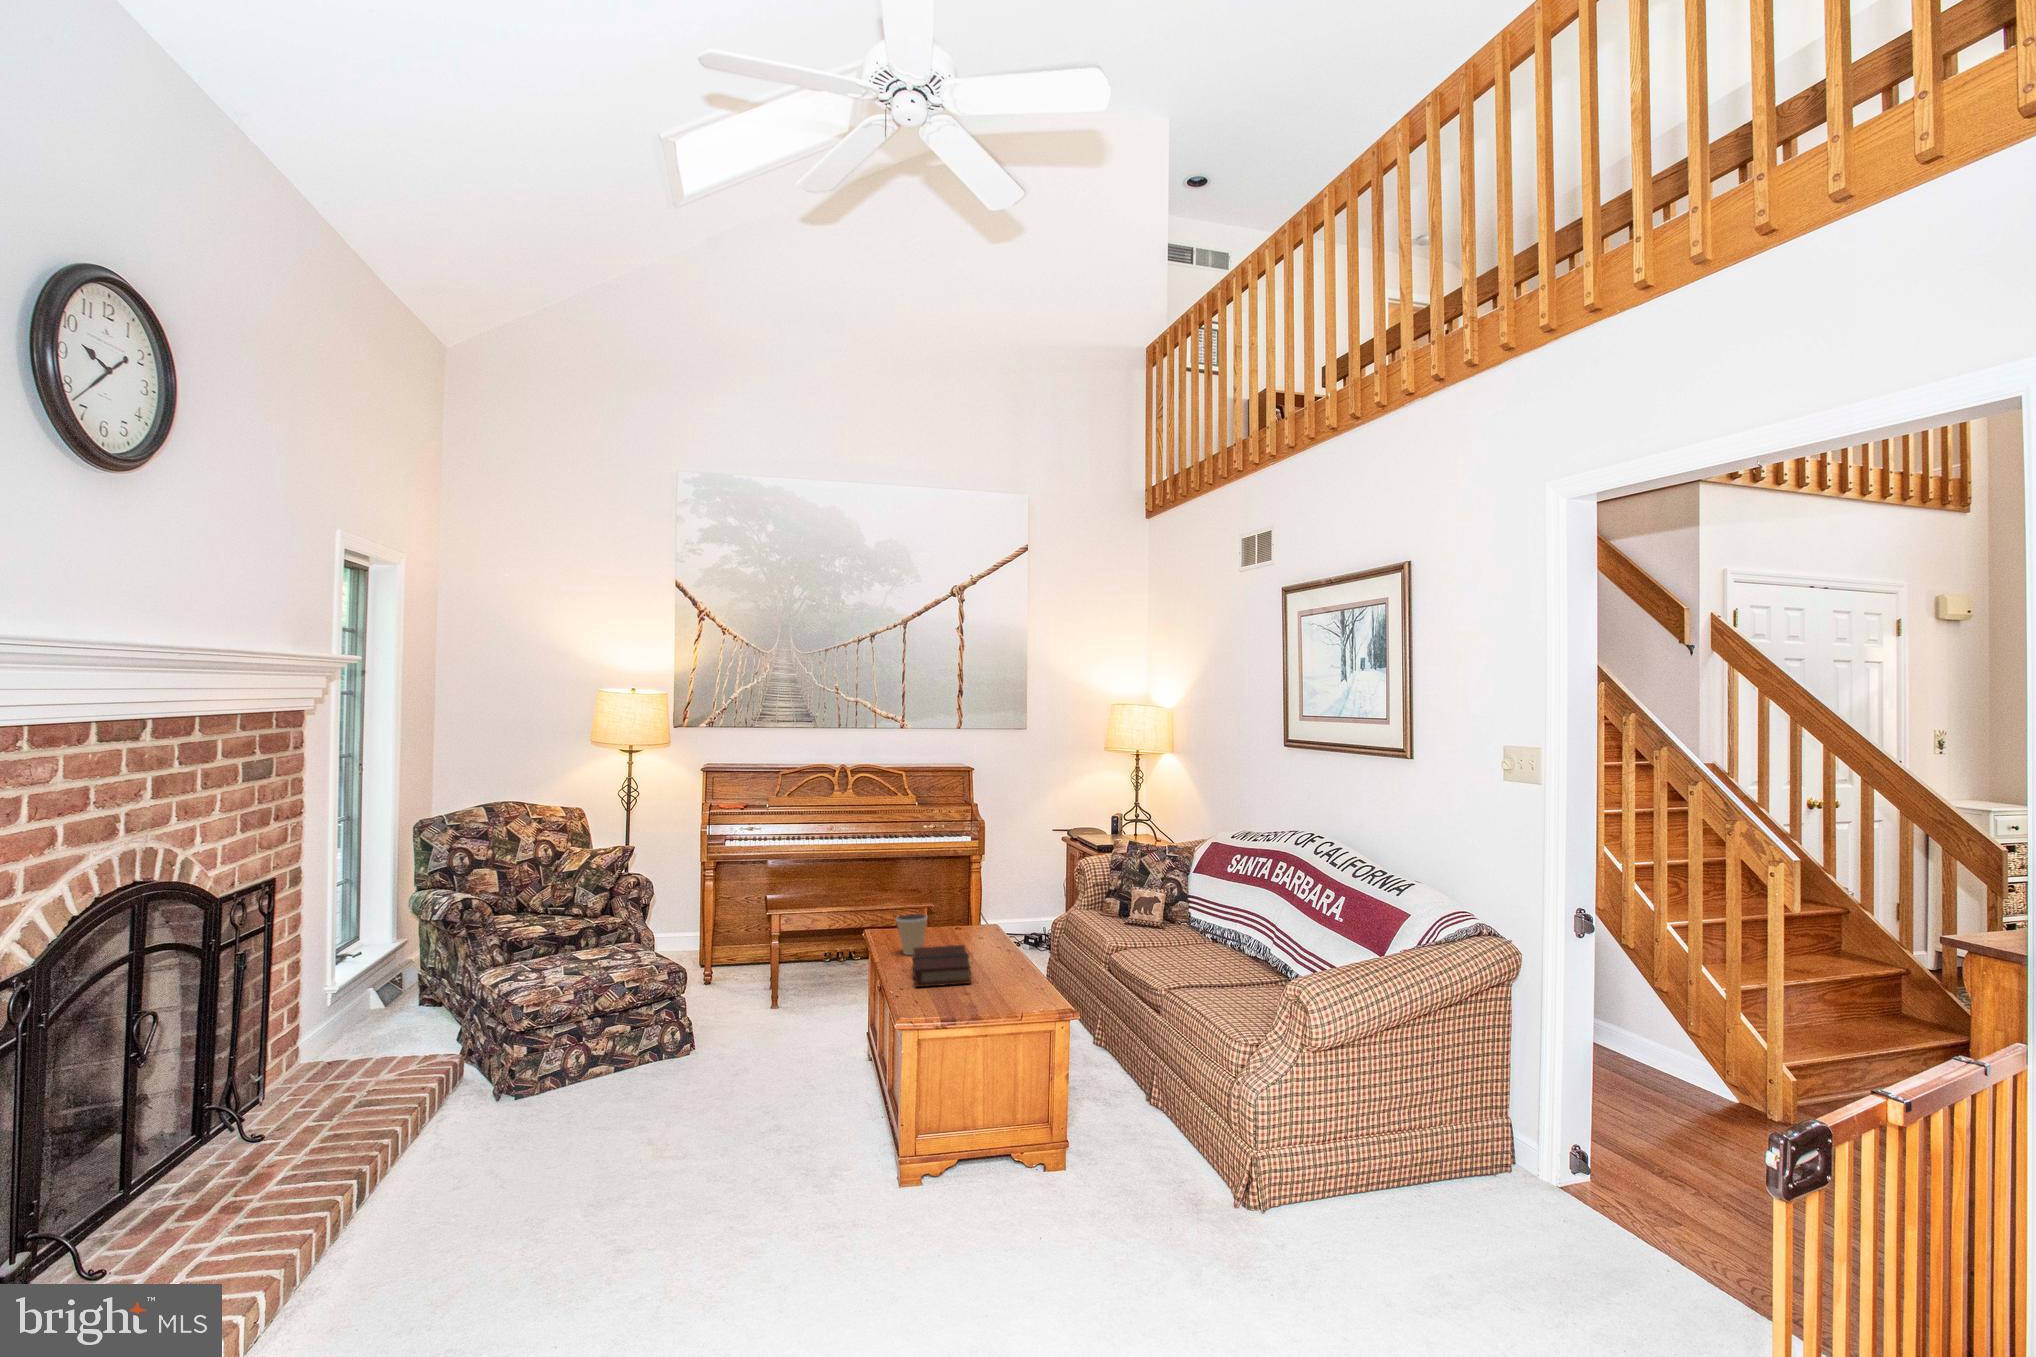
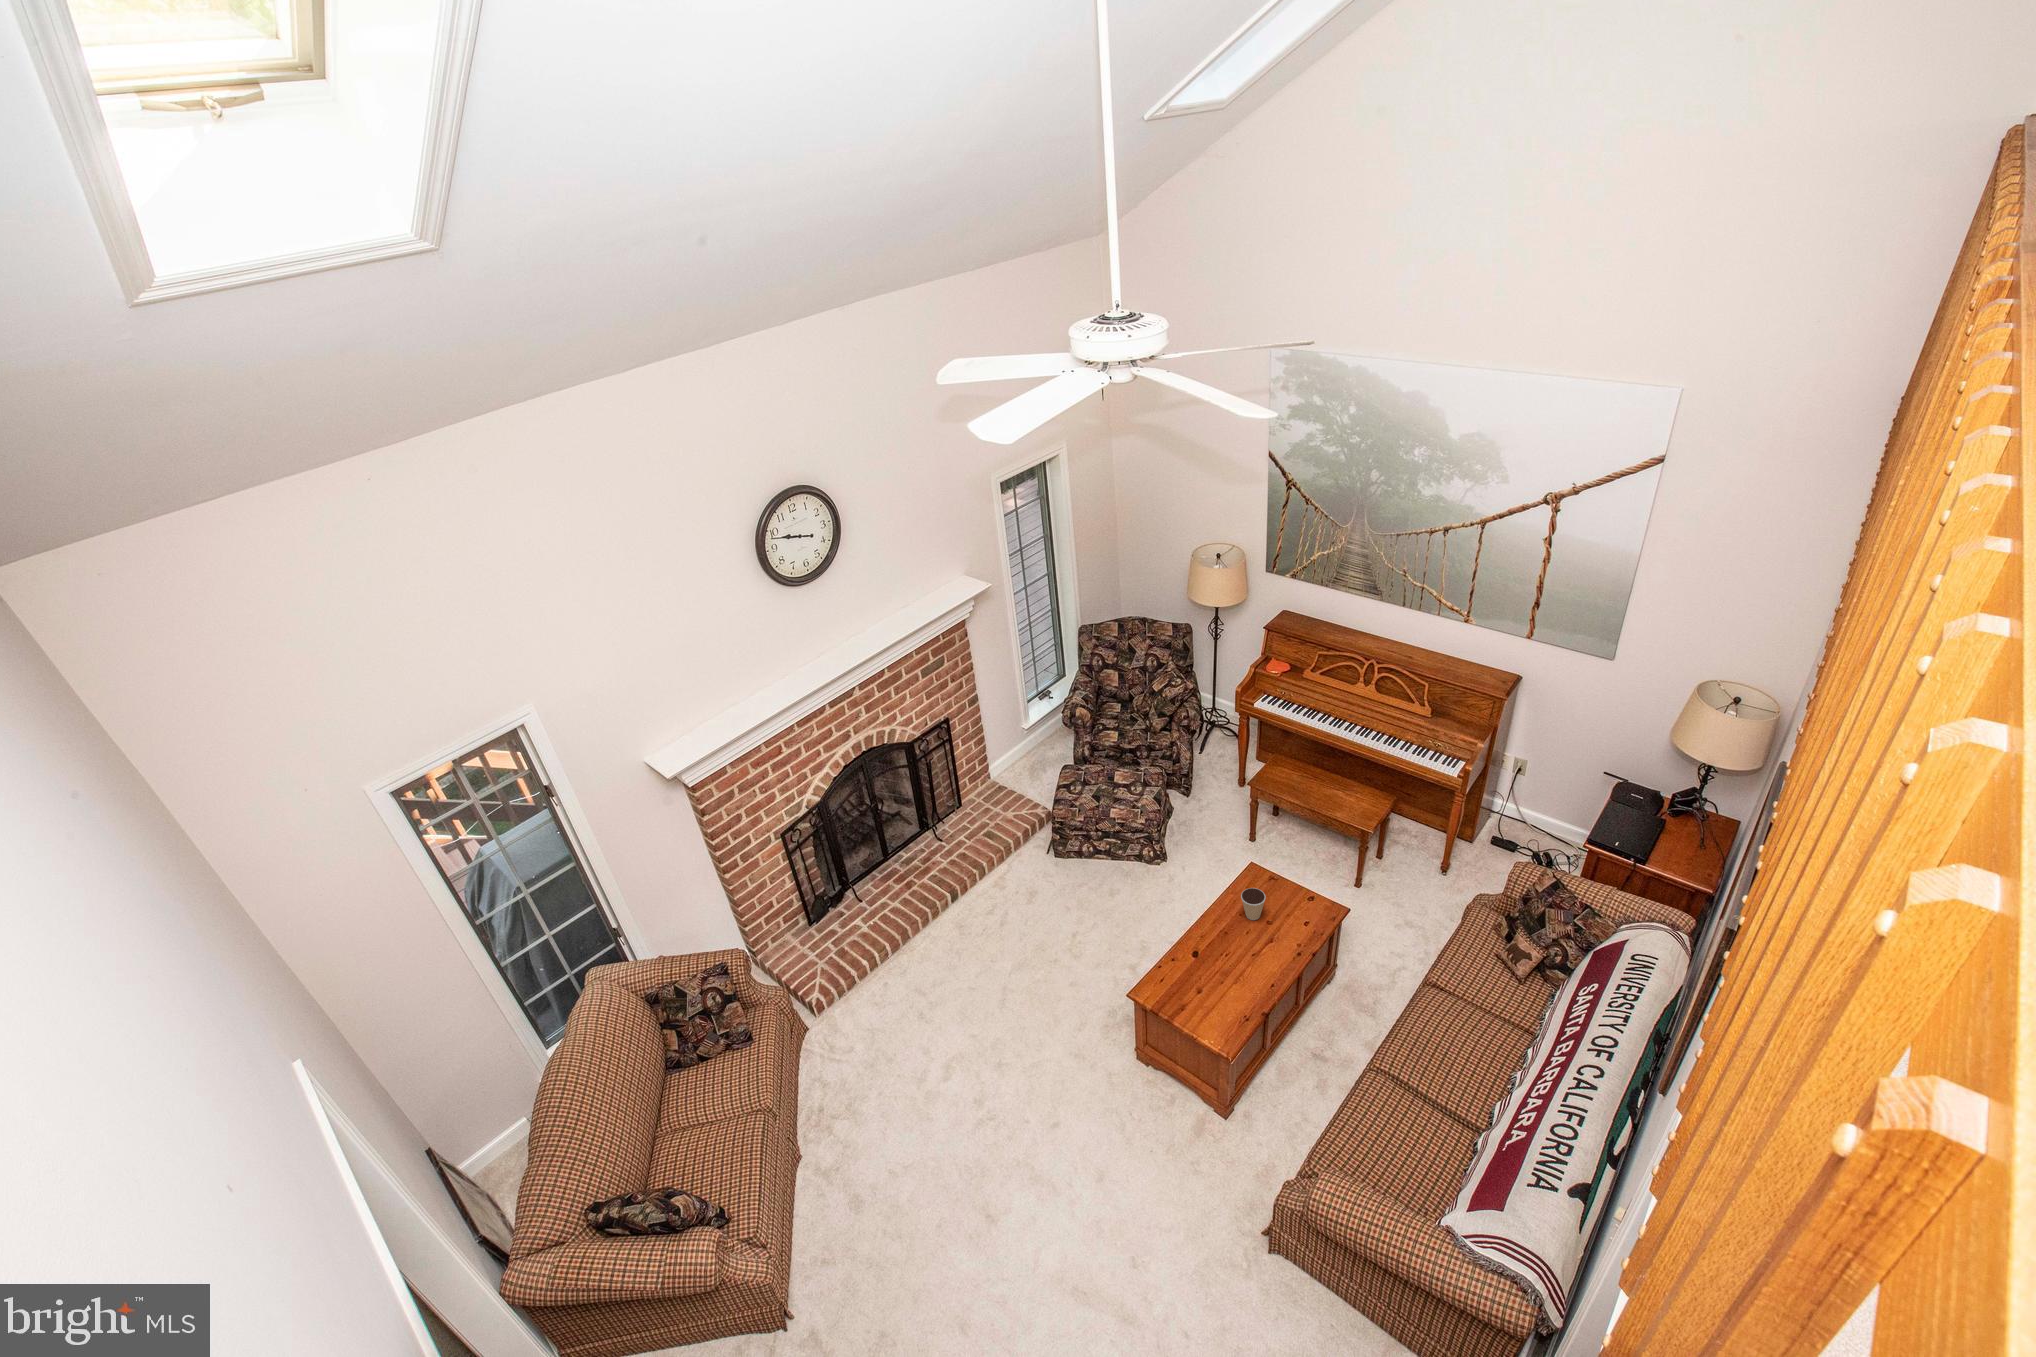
book: present [913,945,971,987] -> none [1191,927,1262,992]

